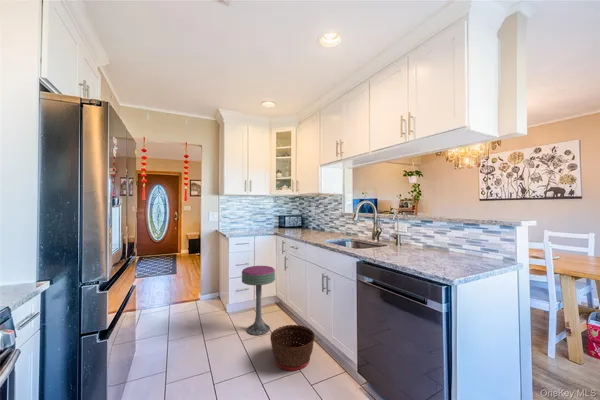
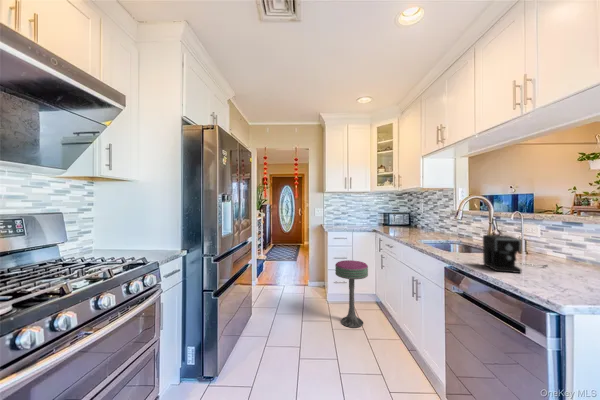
coffee maker: none [385,232,421,261] -> present [483,235,547,273]
basket: present [270,325,315,371] -> none [353,324,401,372]

